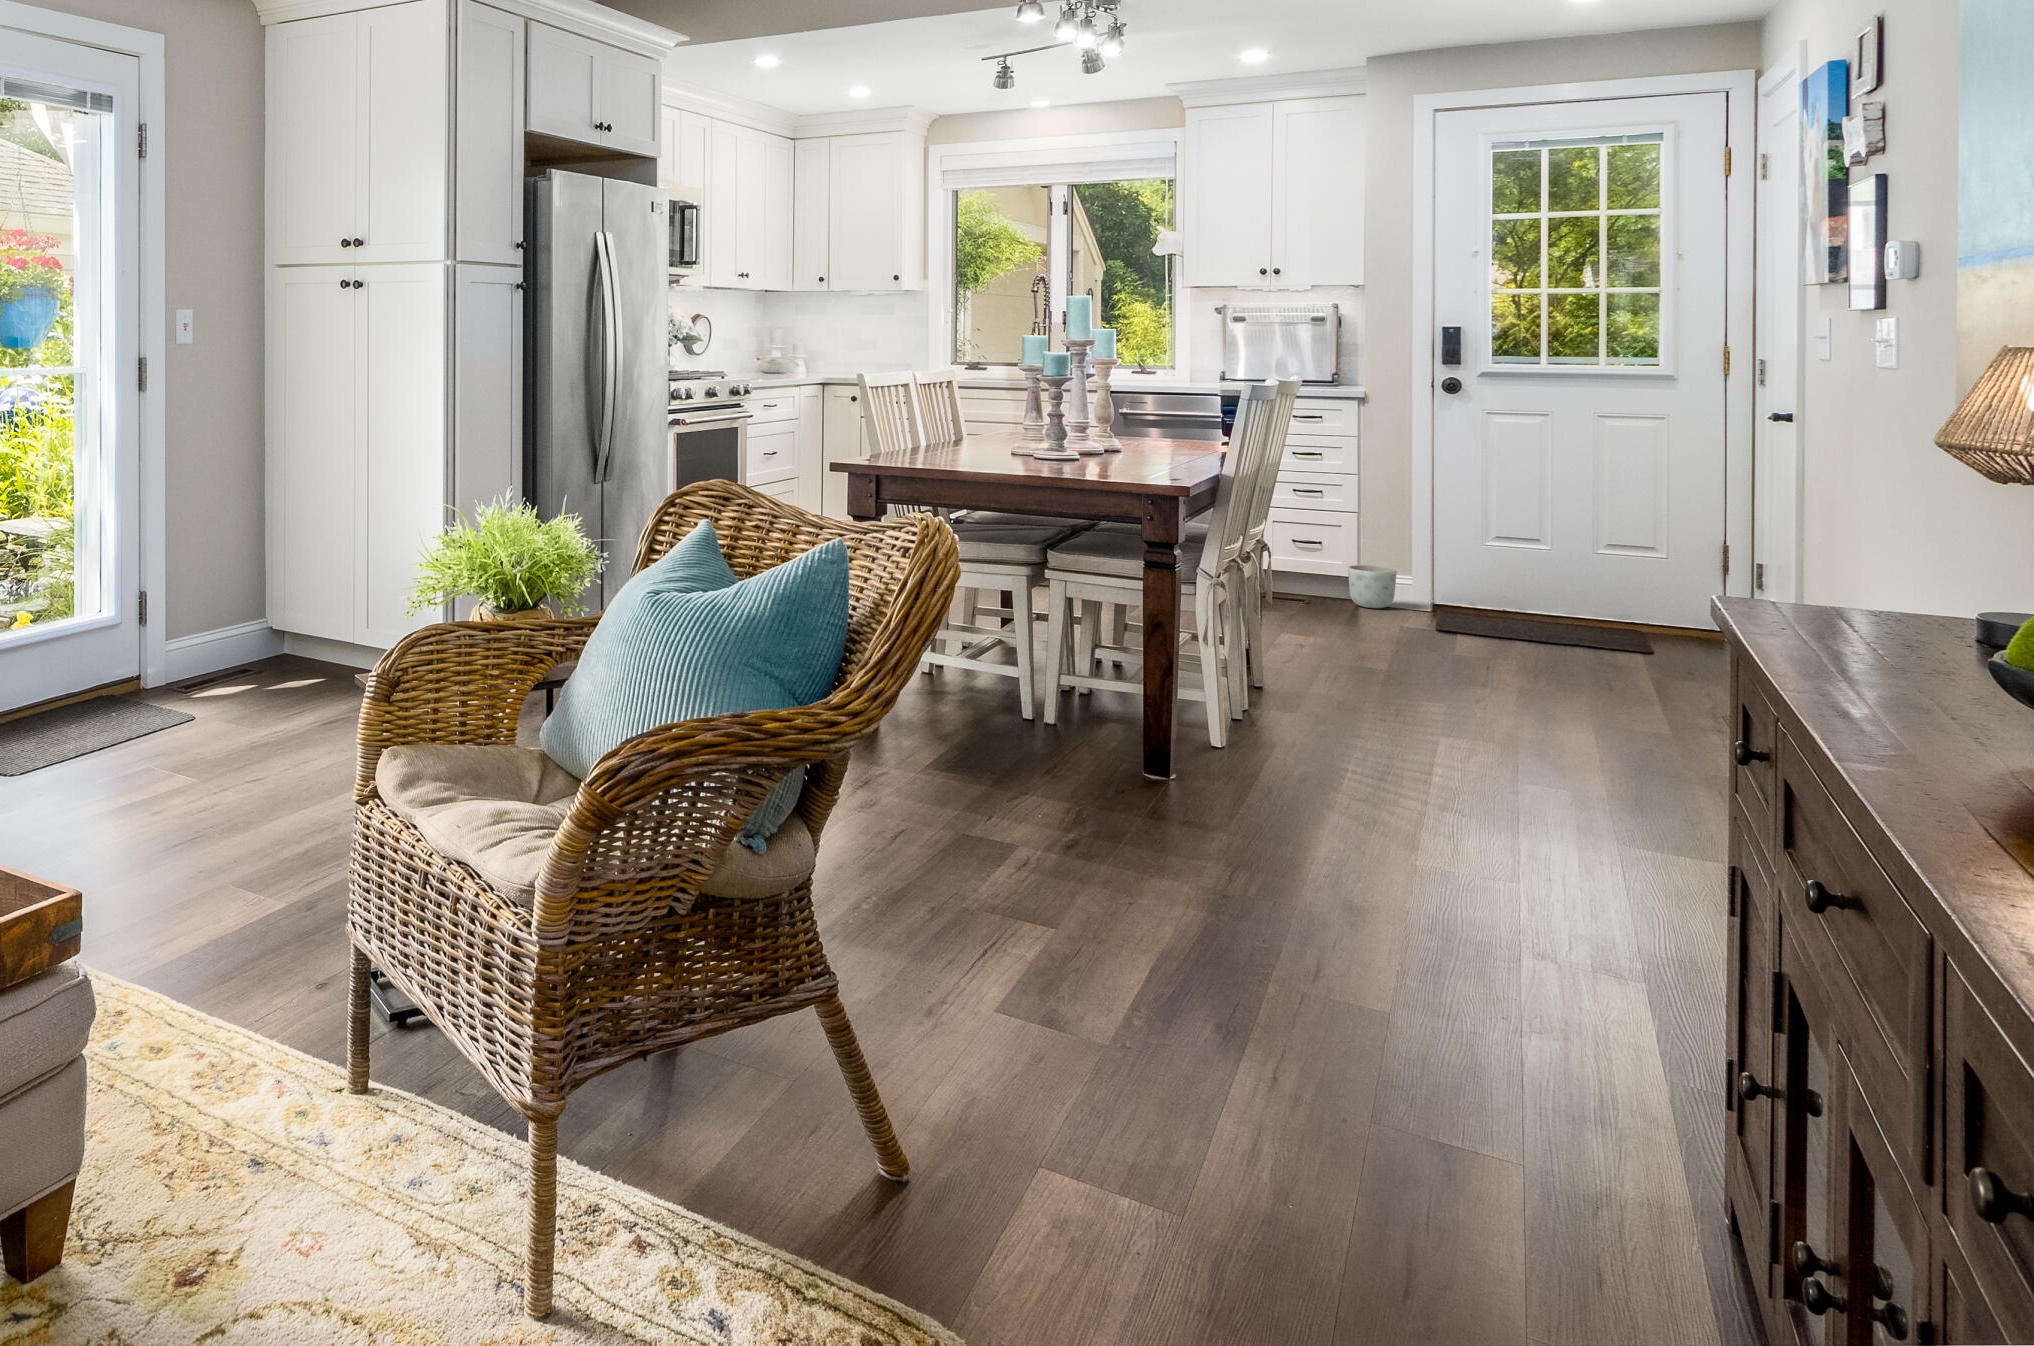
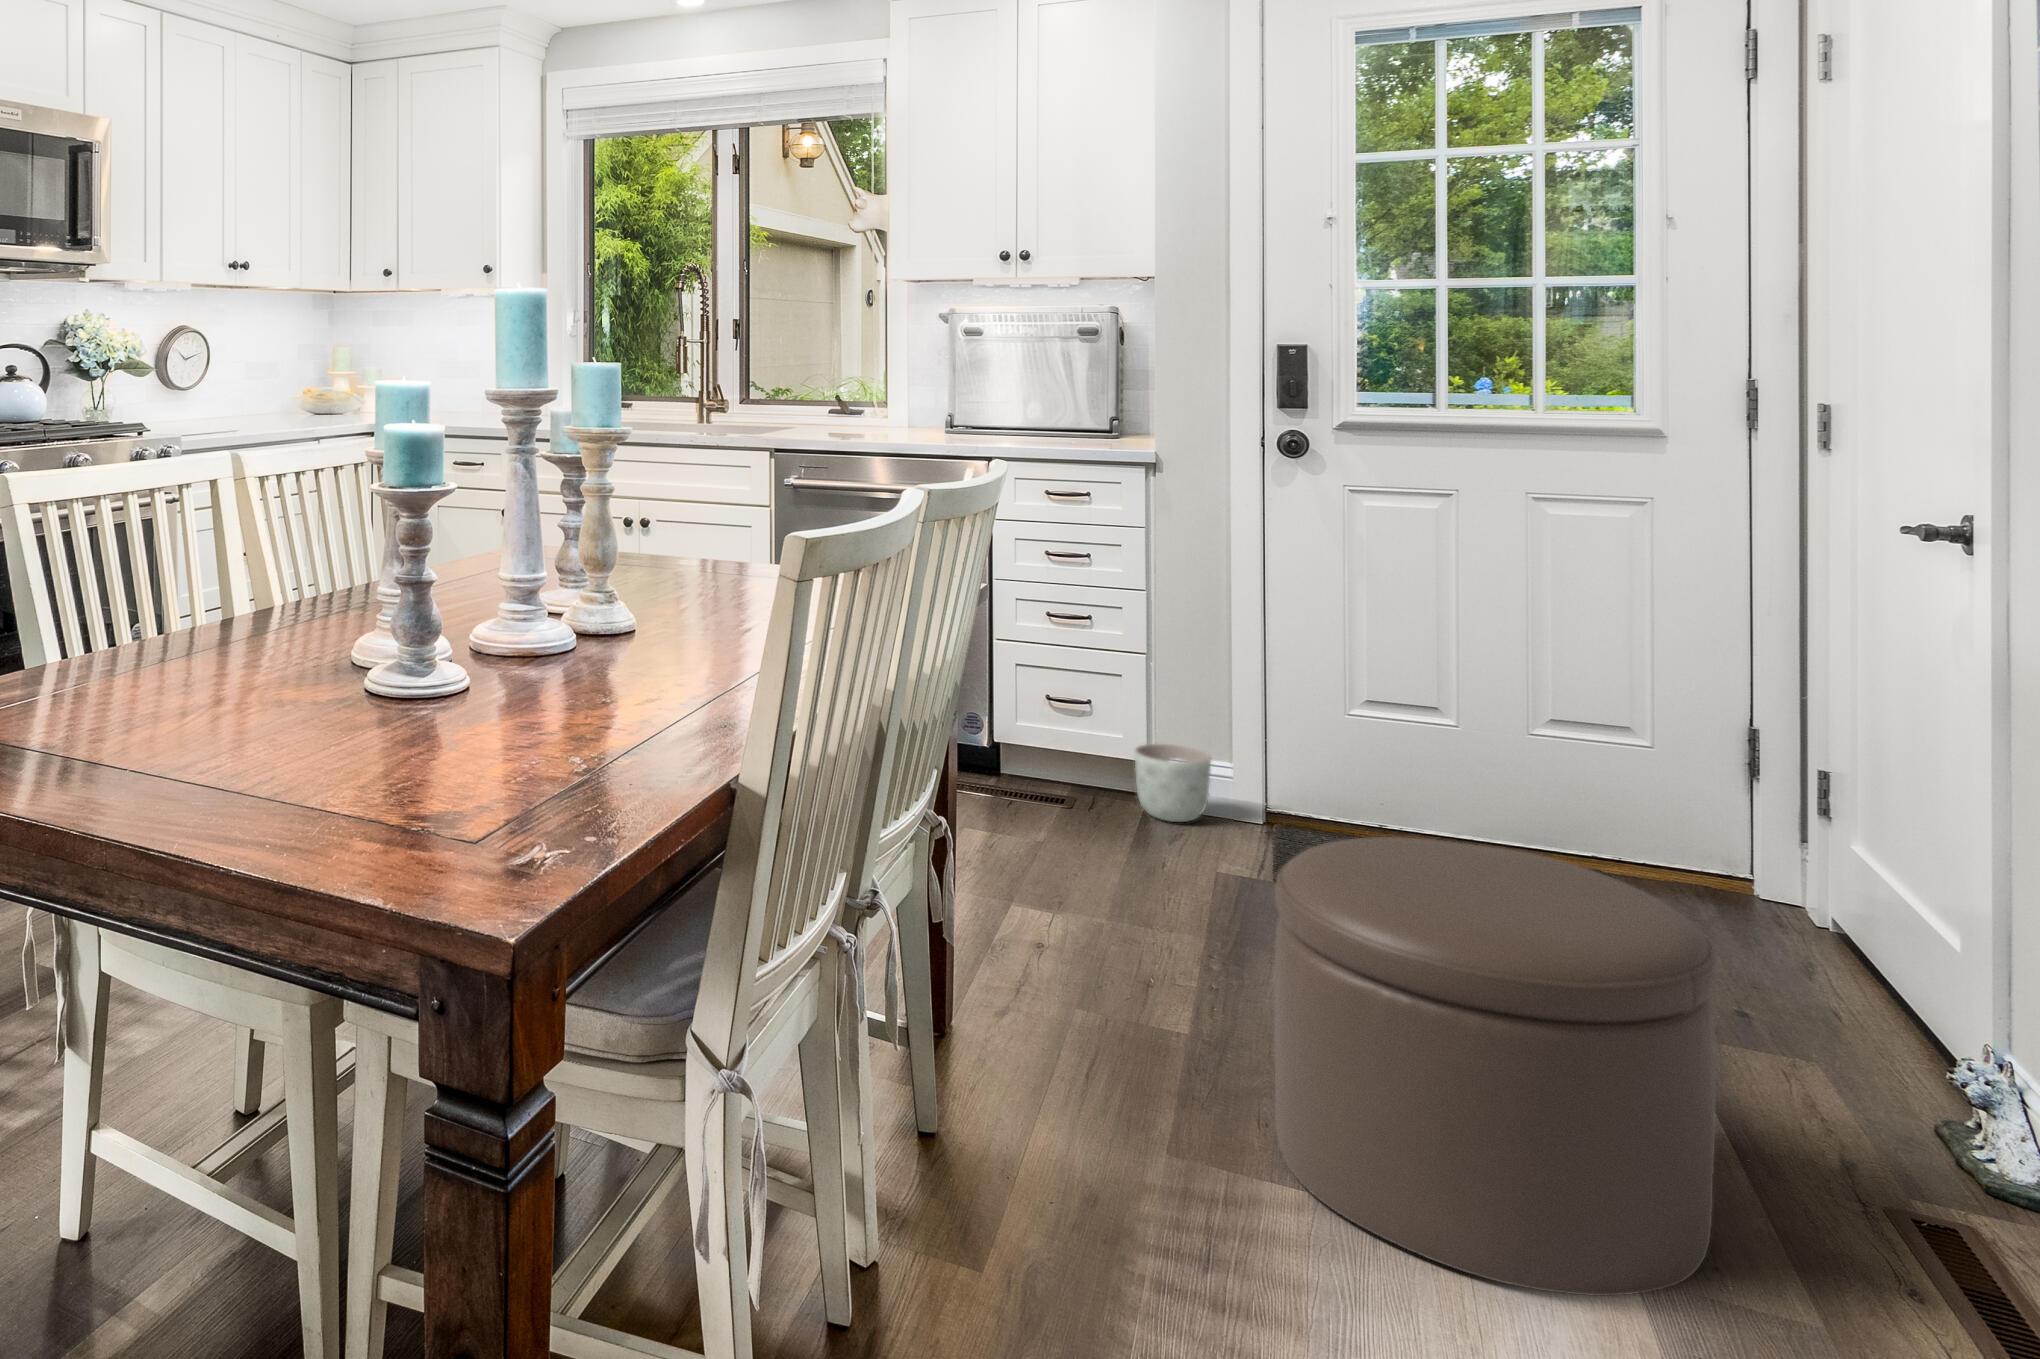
ottoman: none [1431,560,1635,727] -> present [1274,837,1717,1296]

